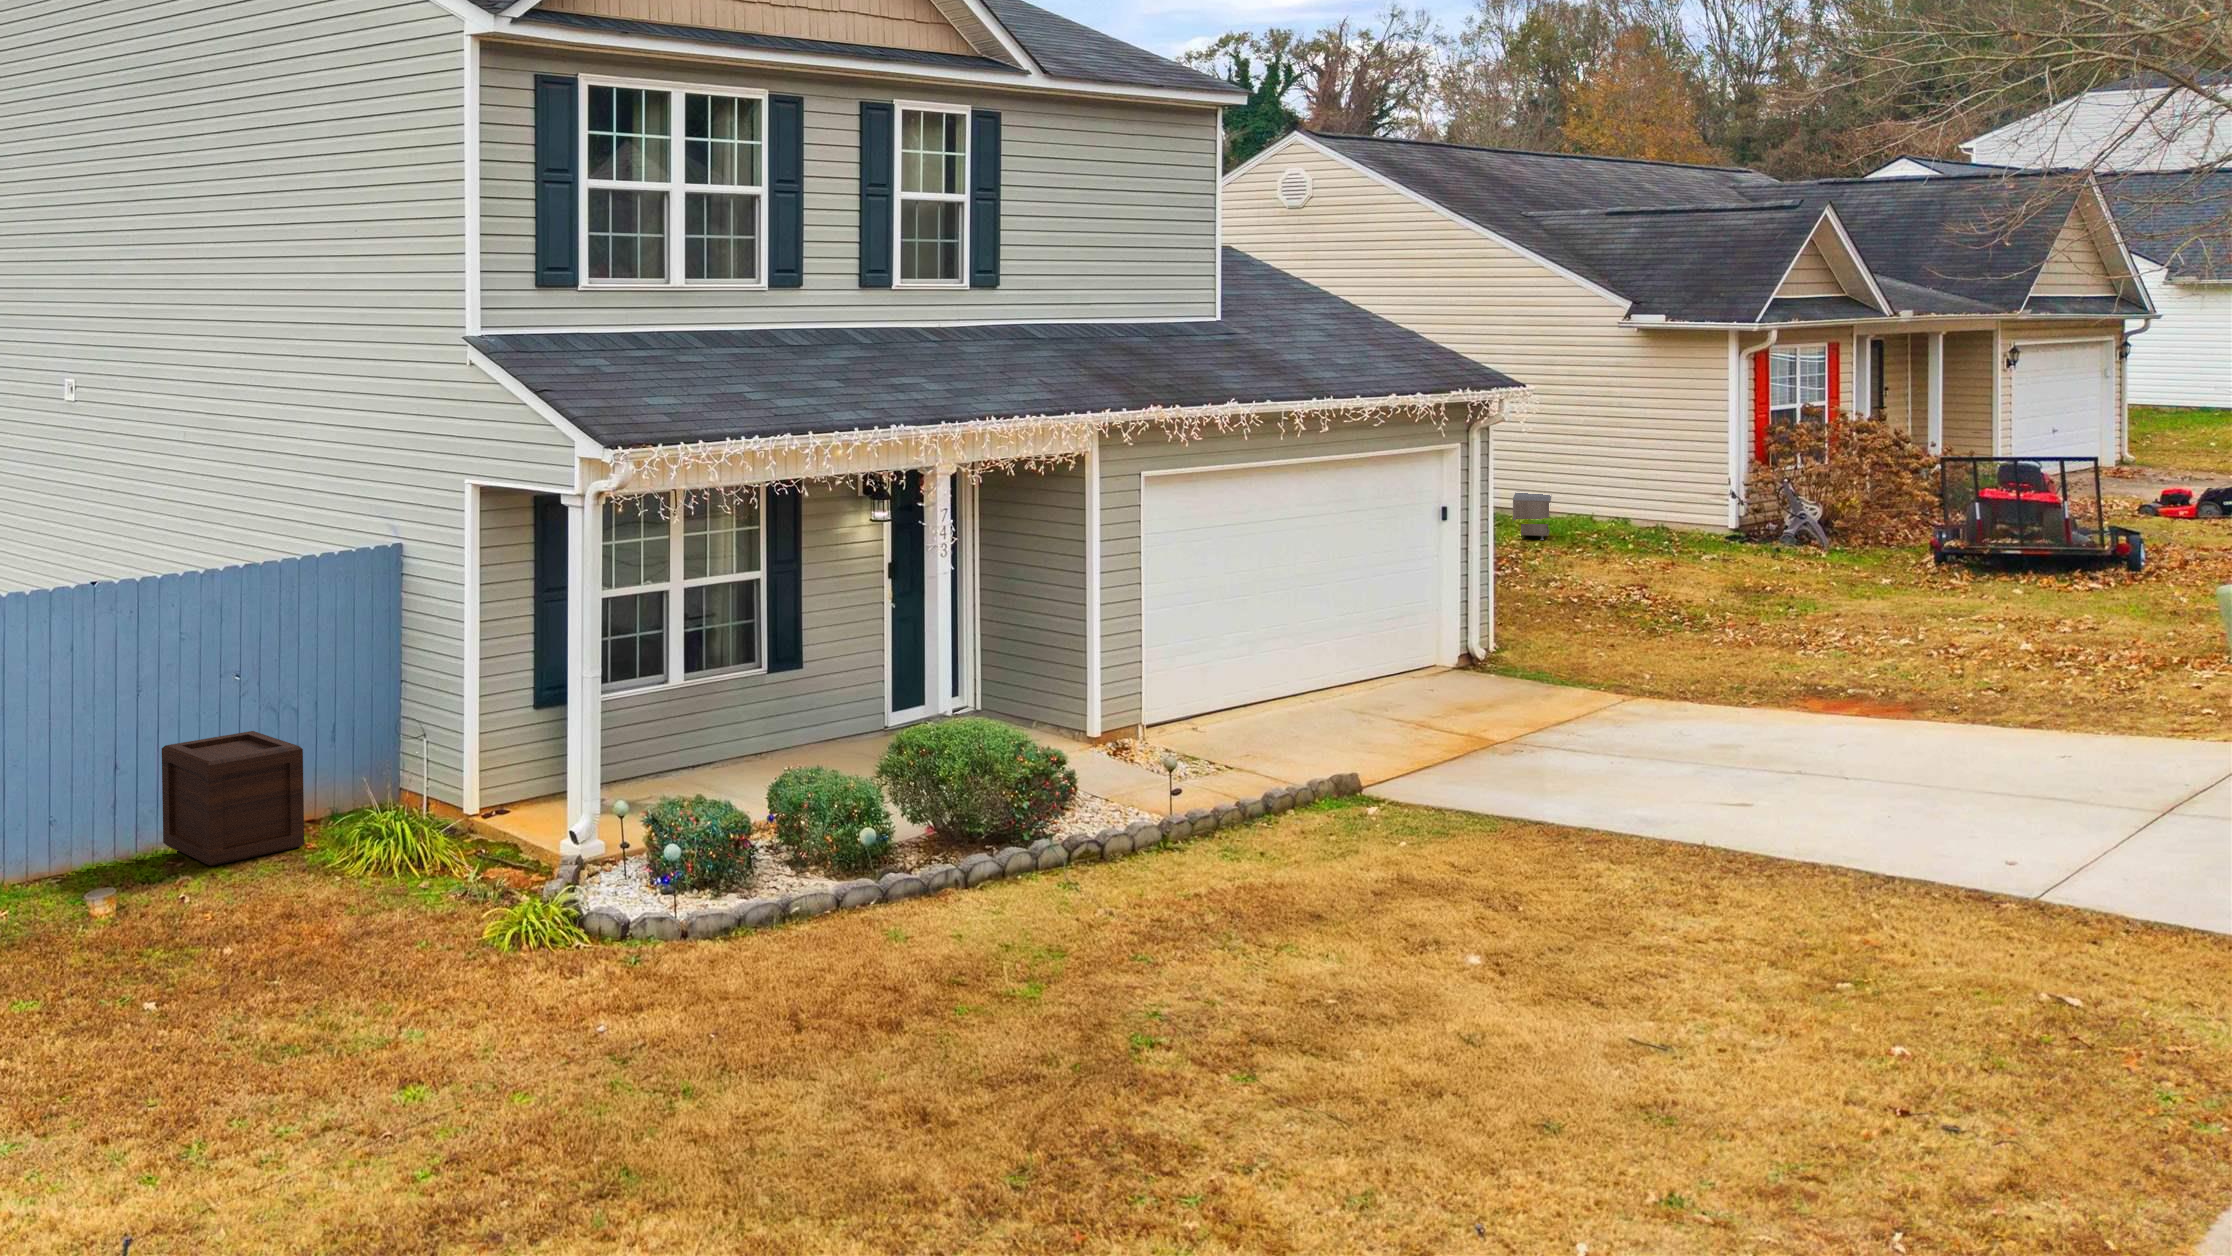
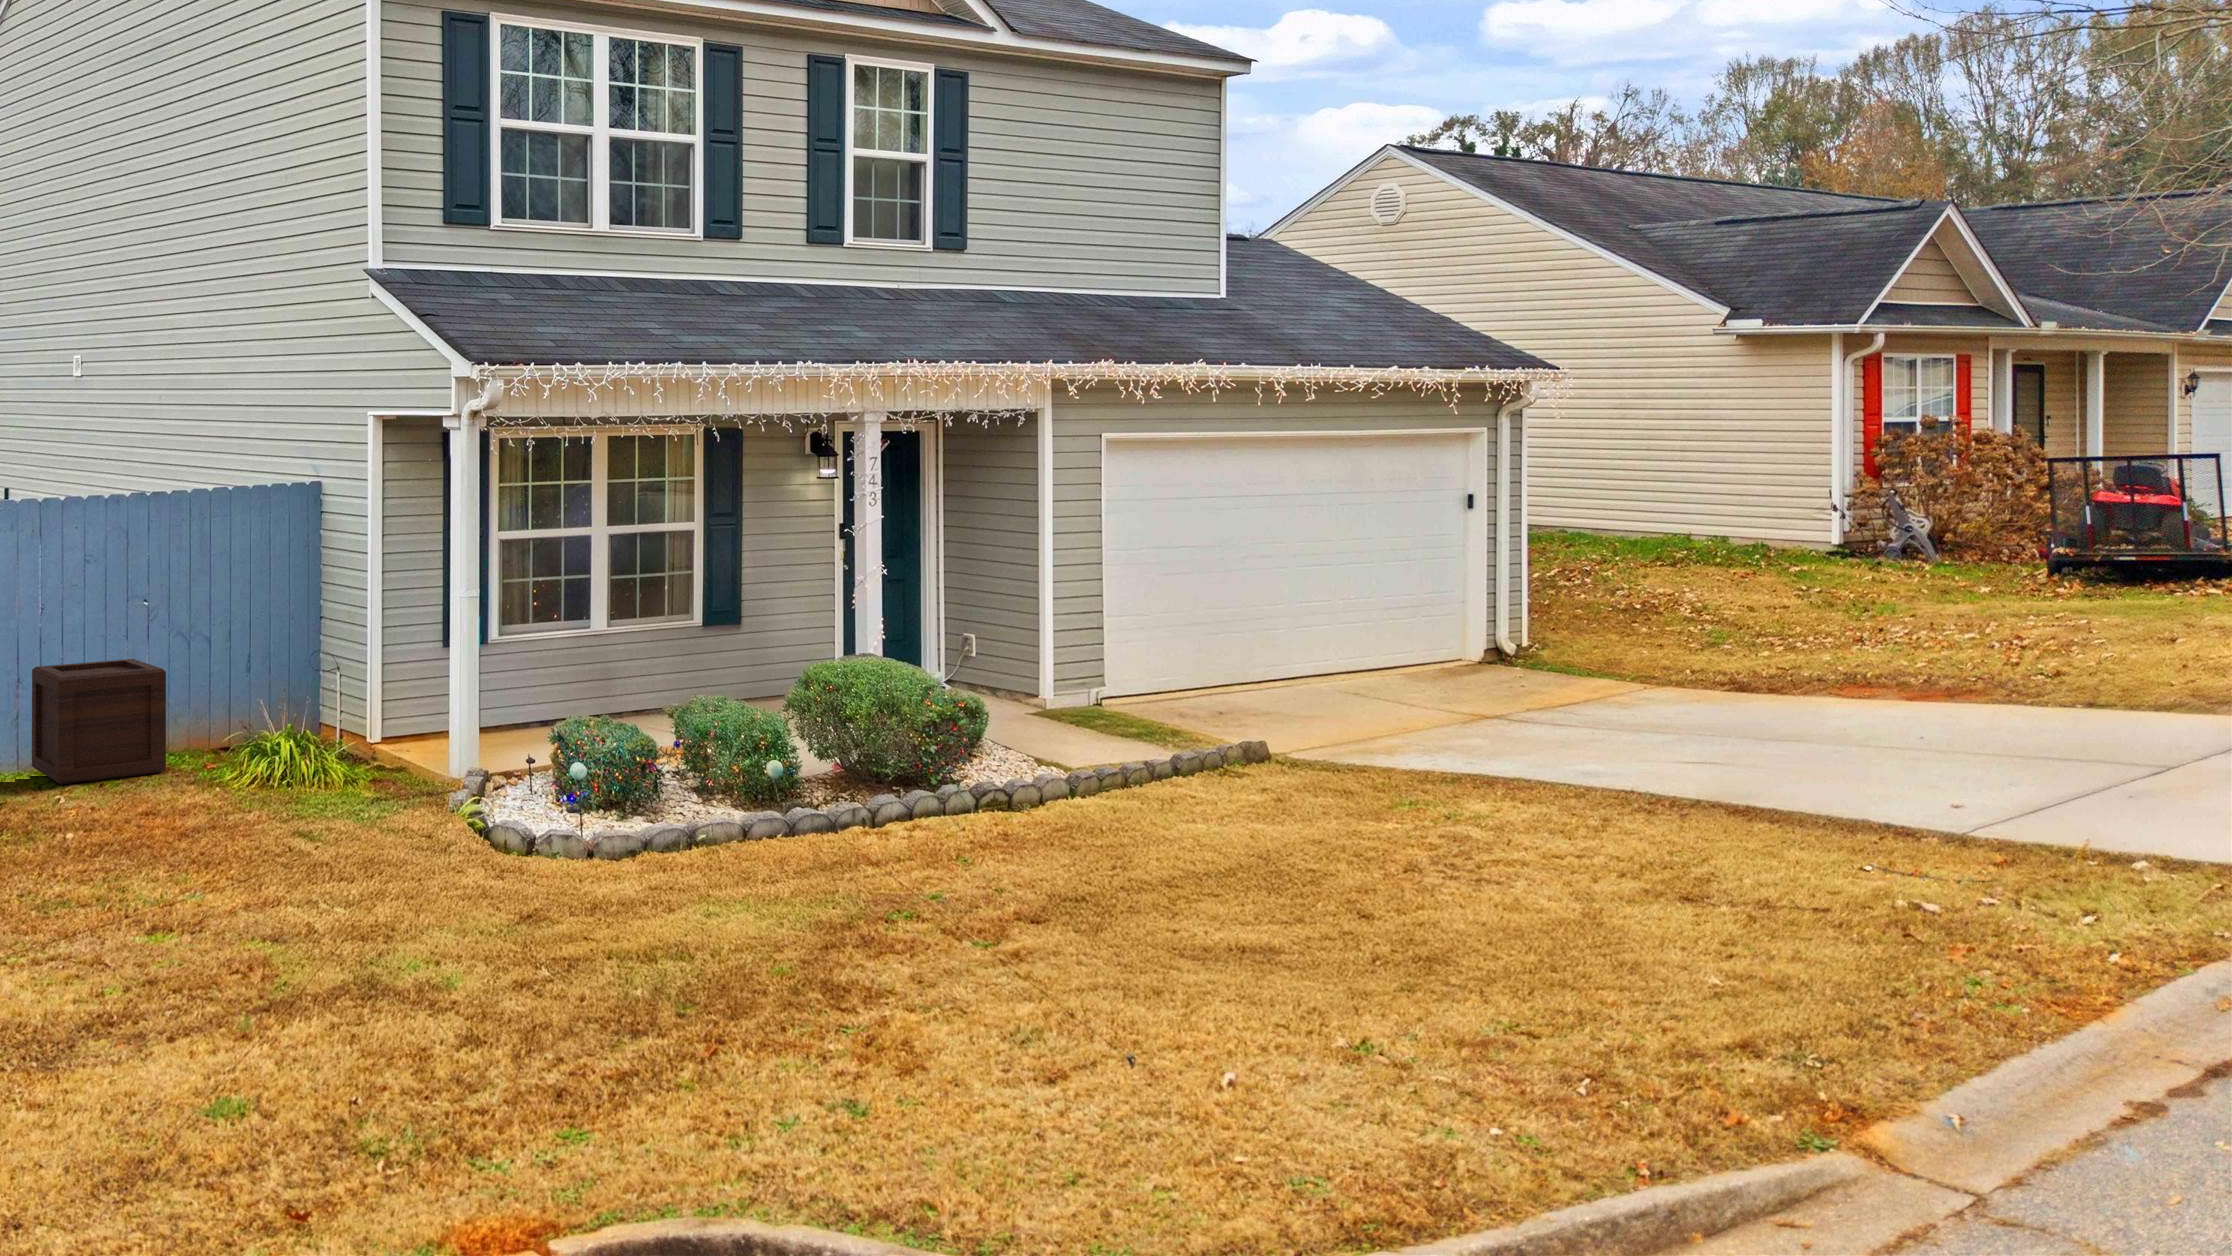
storage bench: present [1513,493,1551,540] -> none [1612,519,1657,568]

